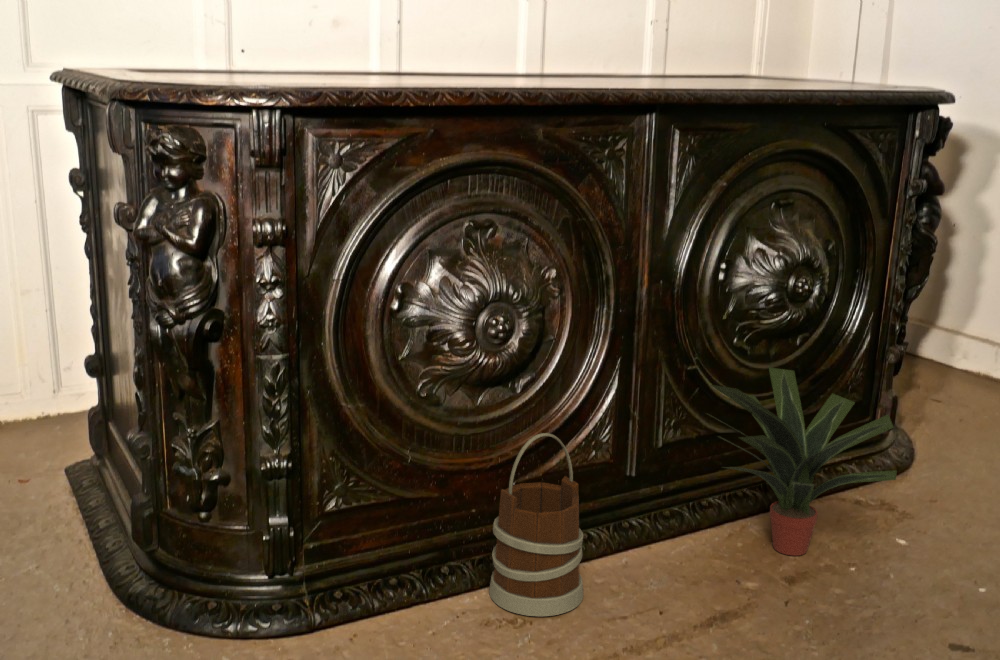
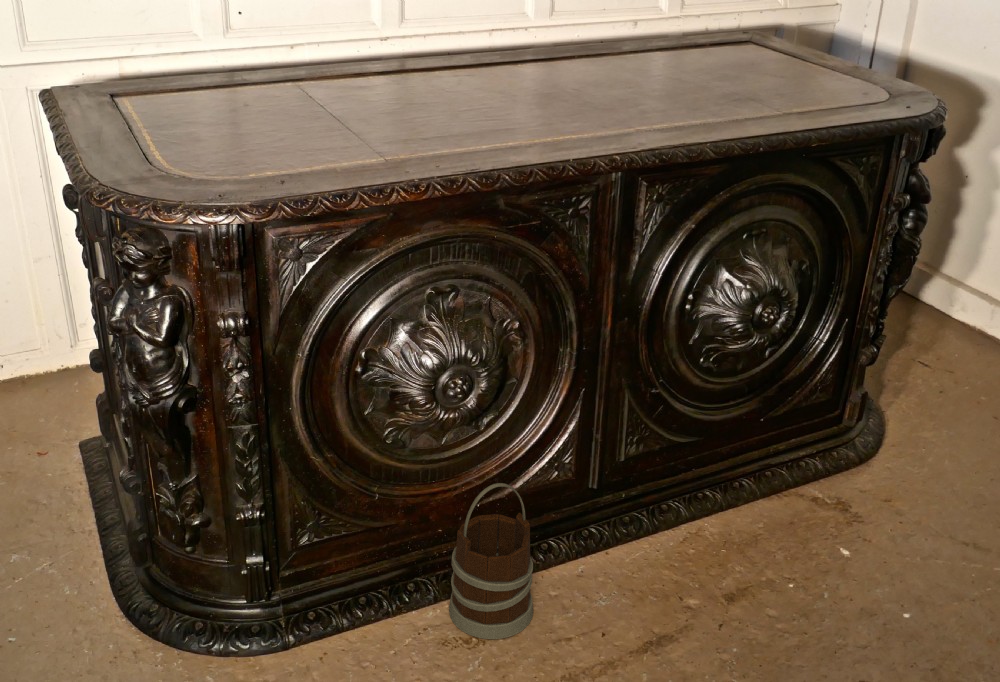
potted plant: present [707,368,897,556] -> none [658,393,835,571]

